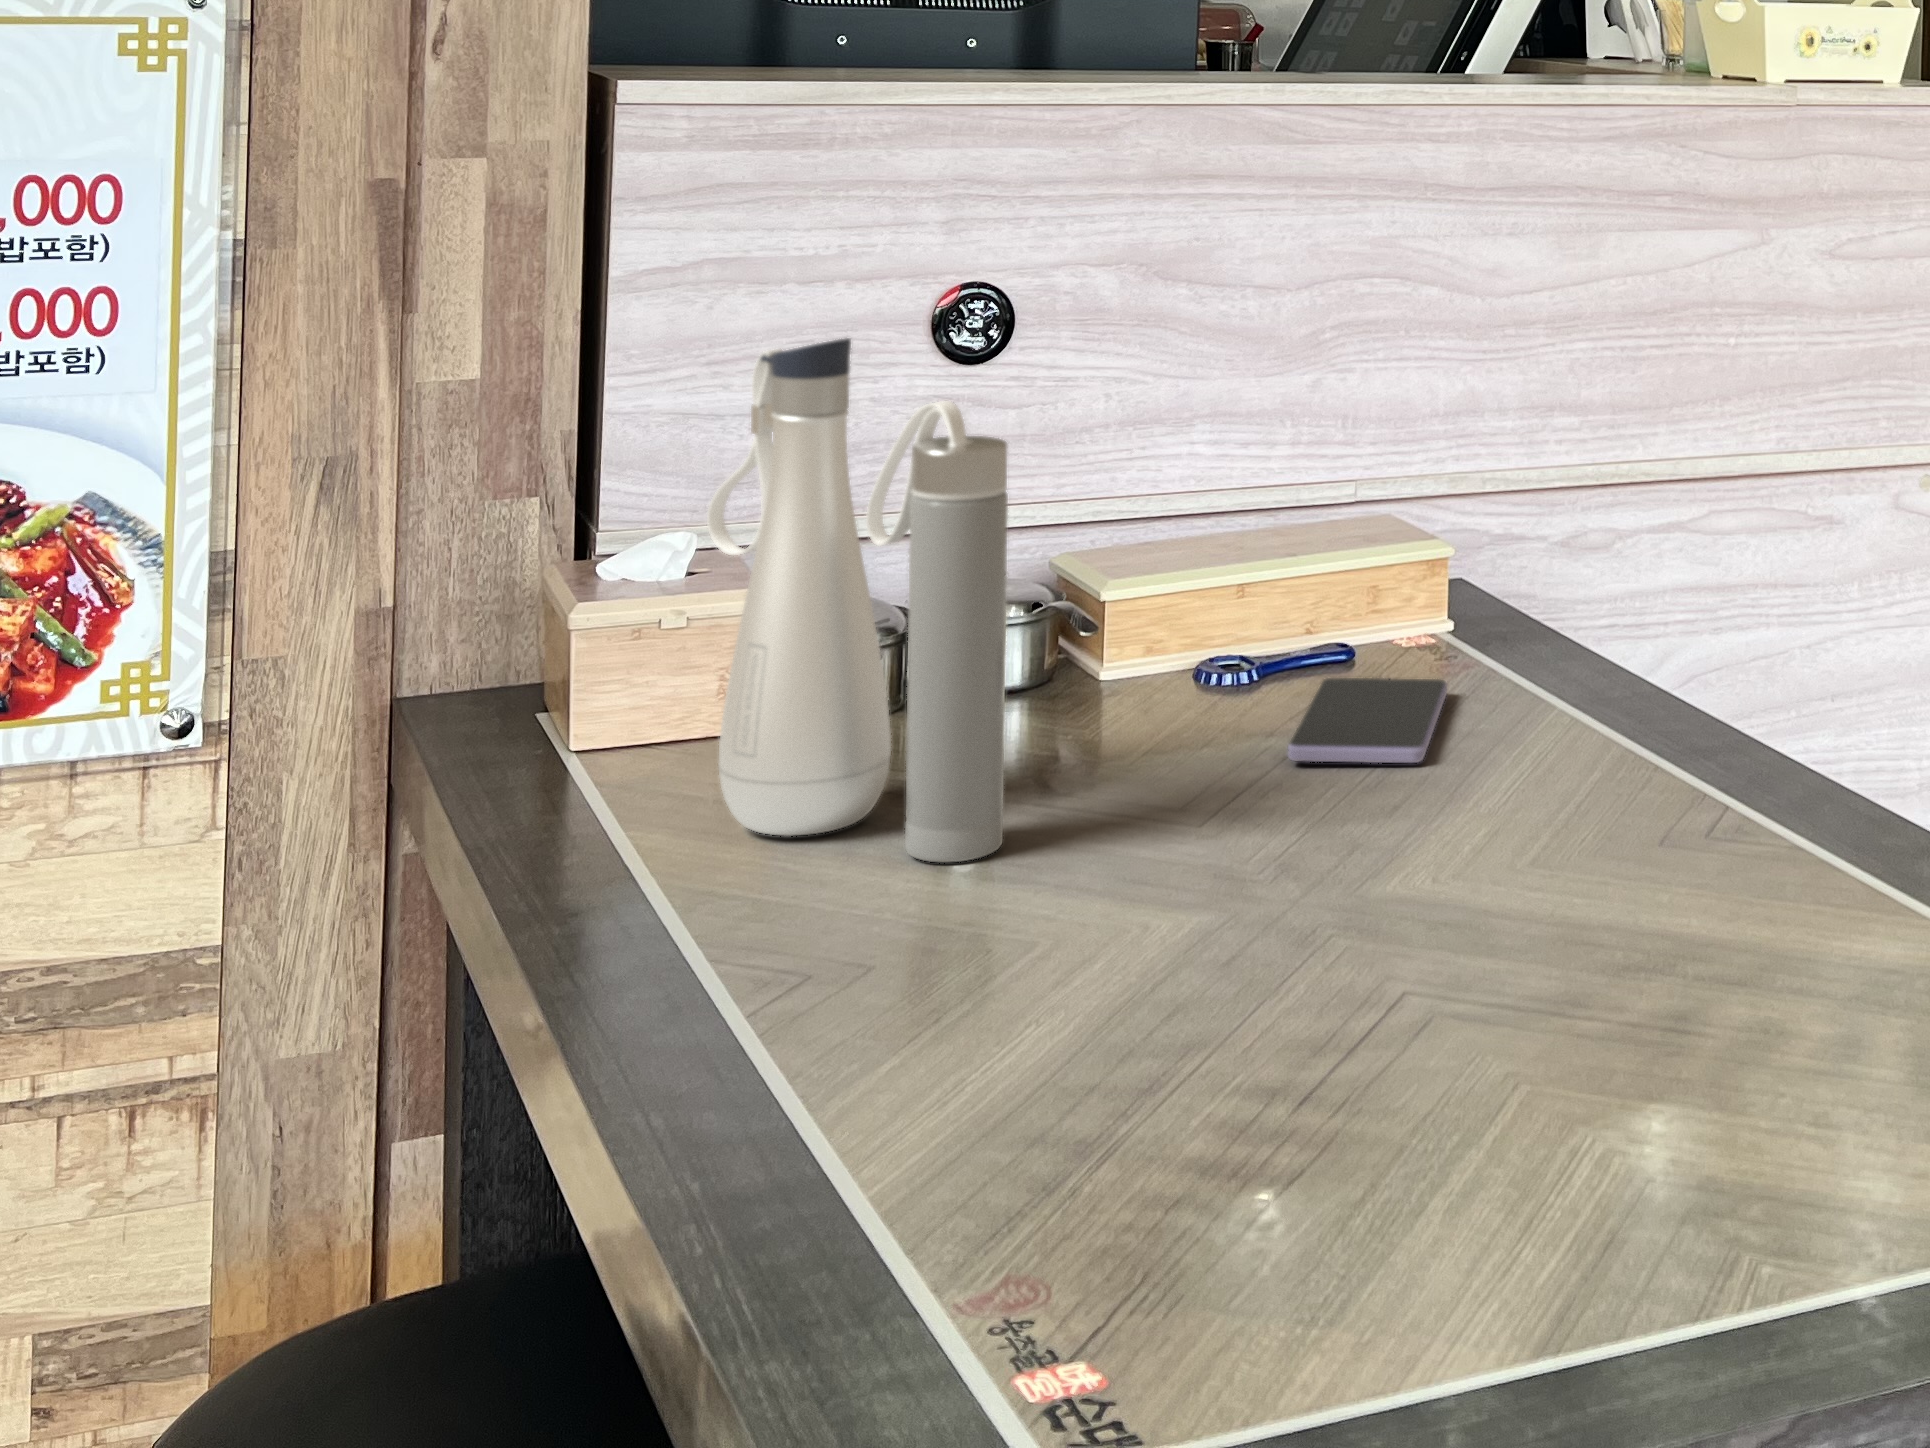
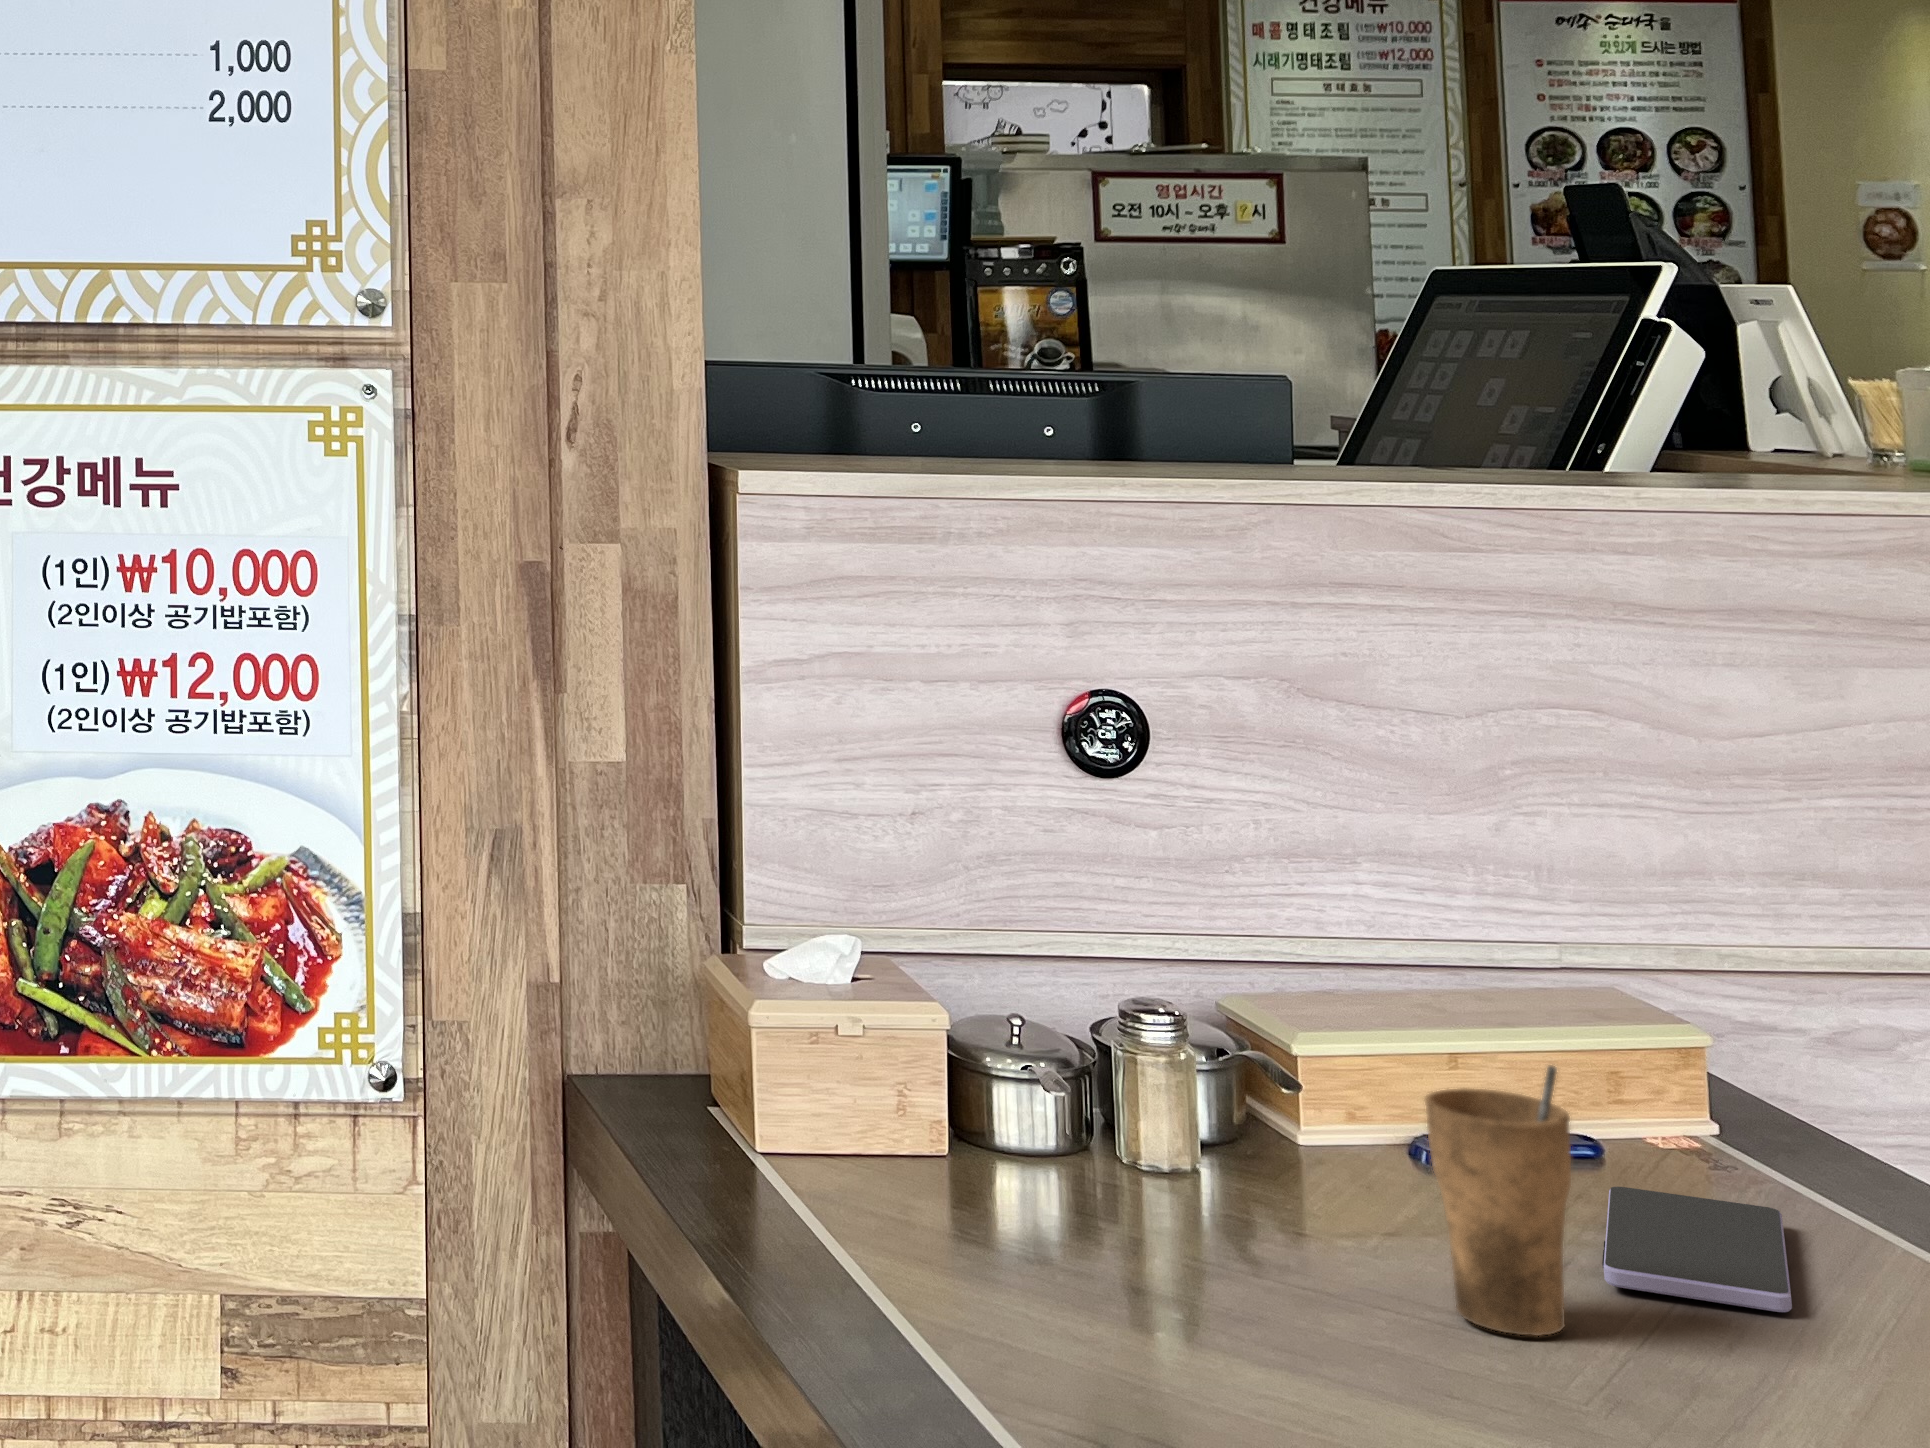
water bottle: present [707,338,1008,863] -> none [914,753,1289,1348]
cup: none [1143,581,1258,814] -> present [1424,1066,1571,1336]

